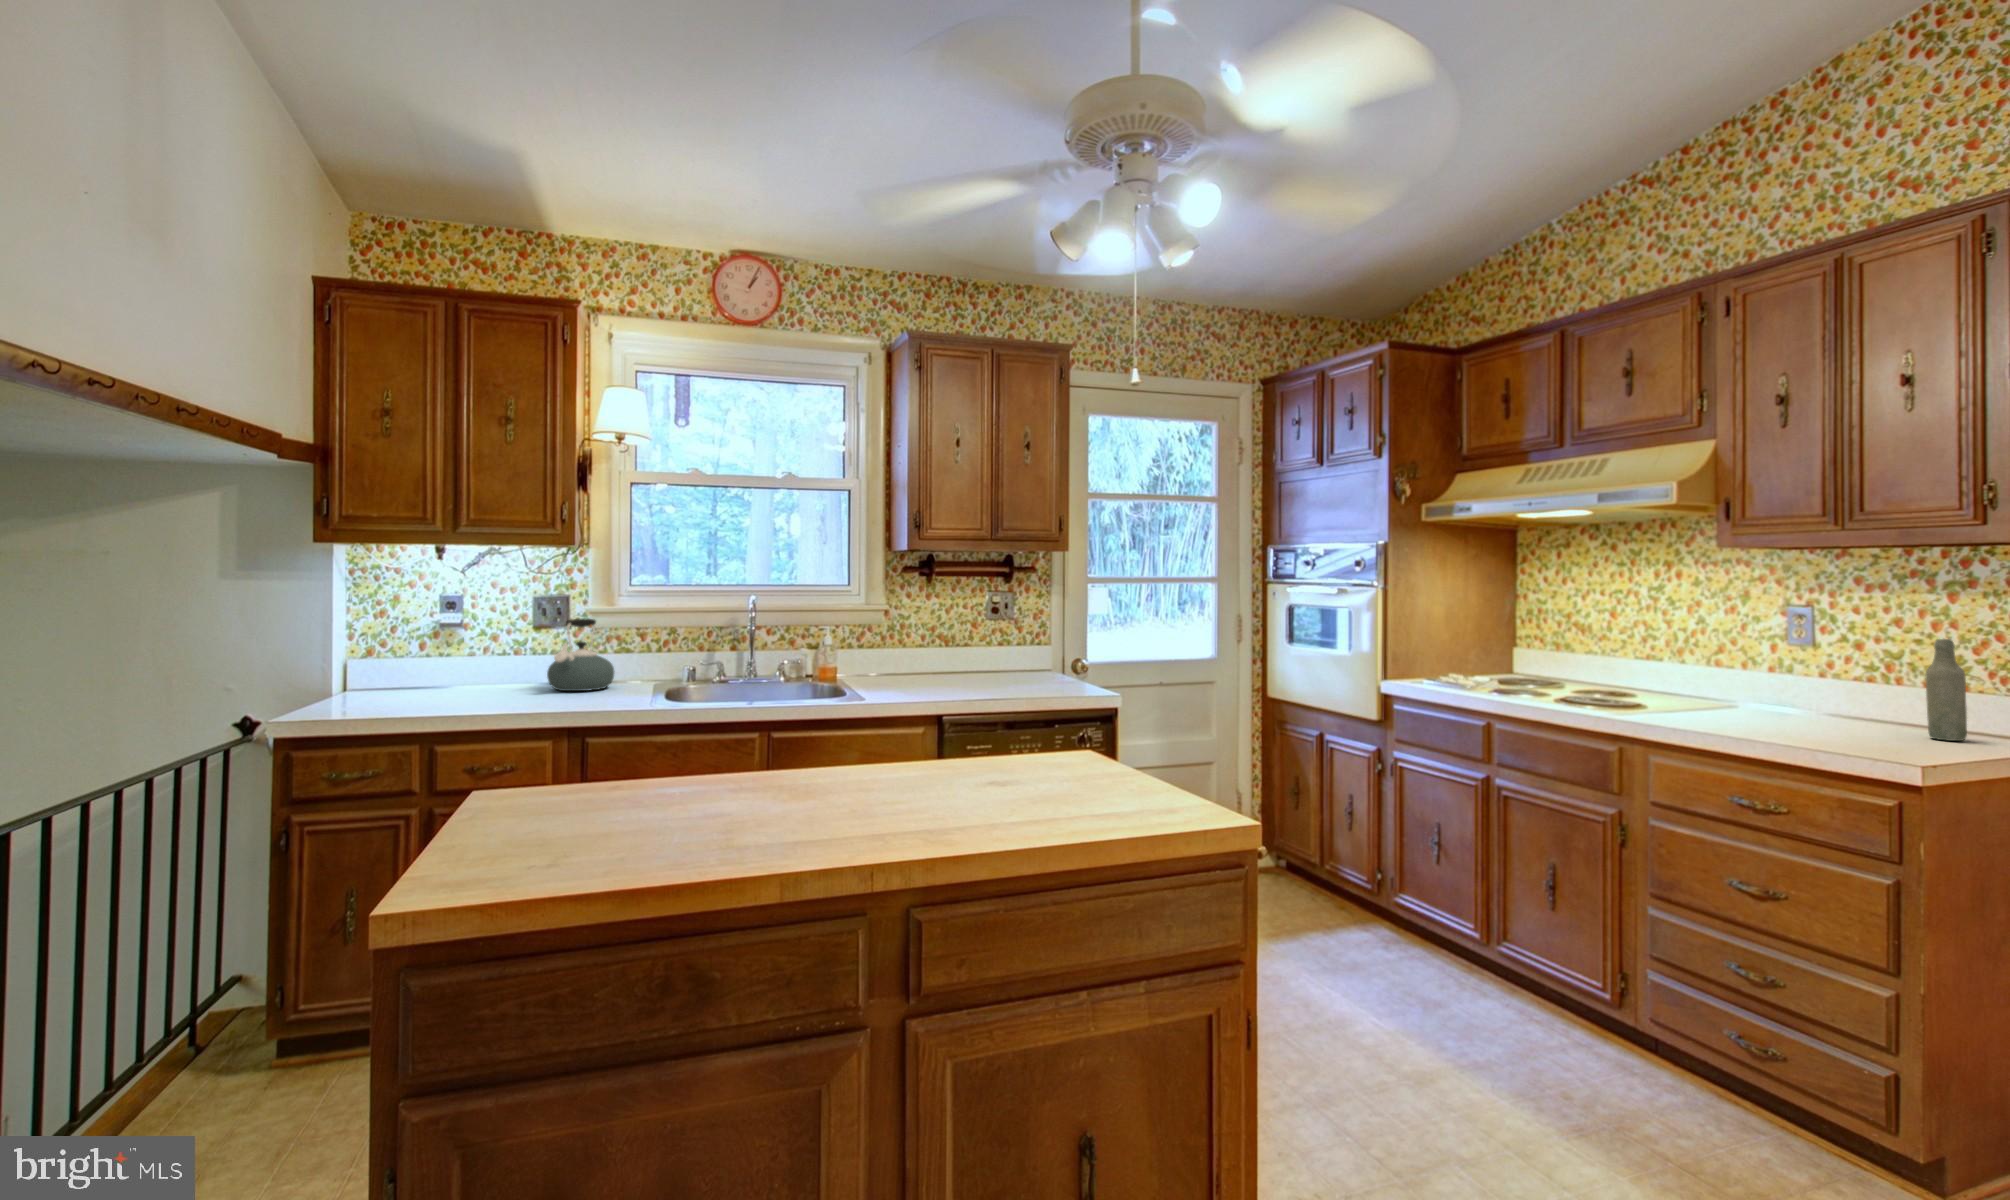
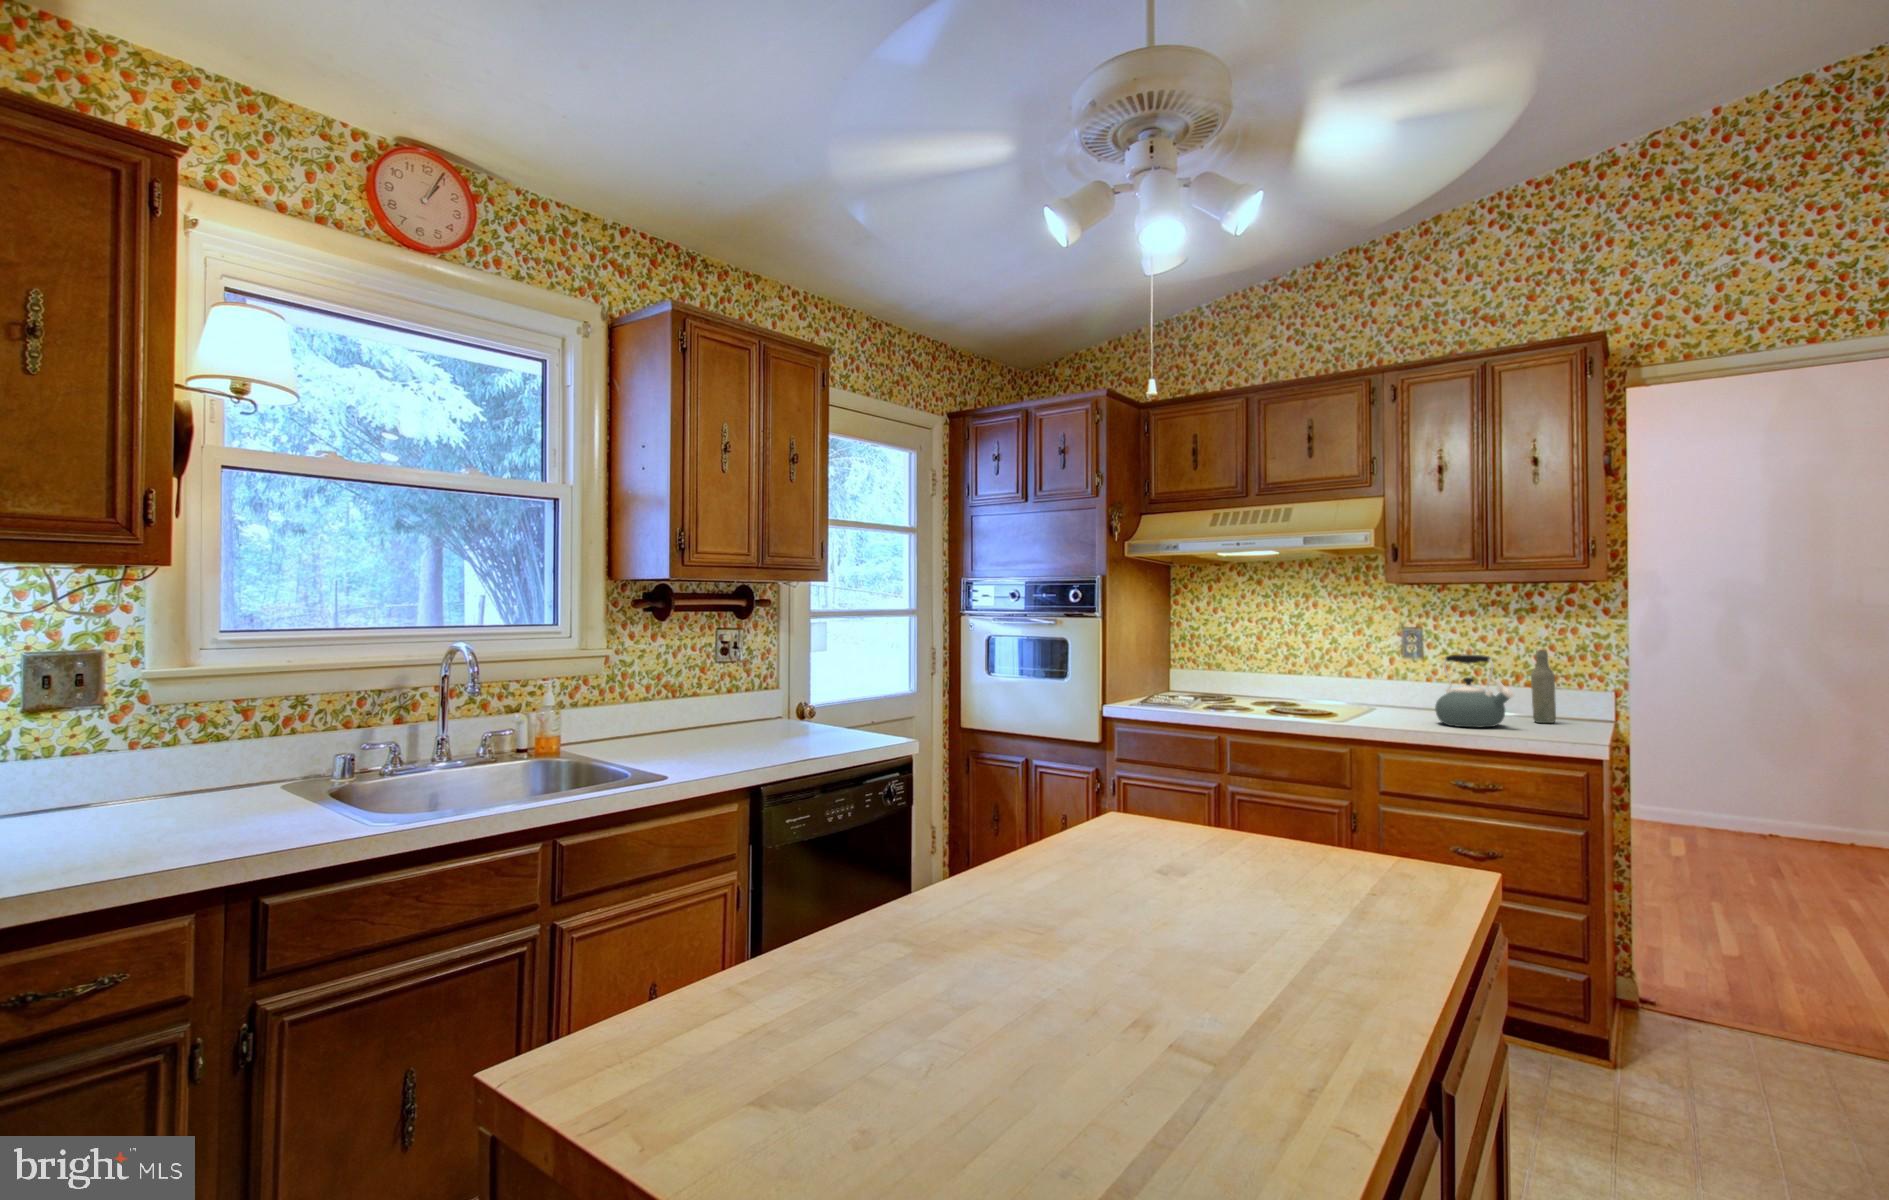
kettle: present [547,619,614,691] -> present [1435,655,1514,727]

